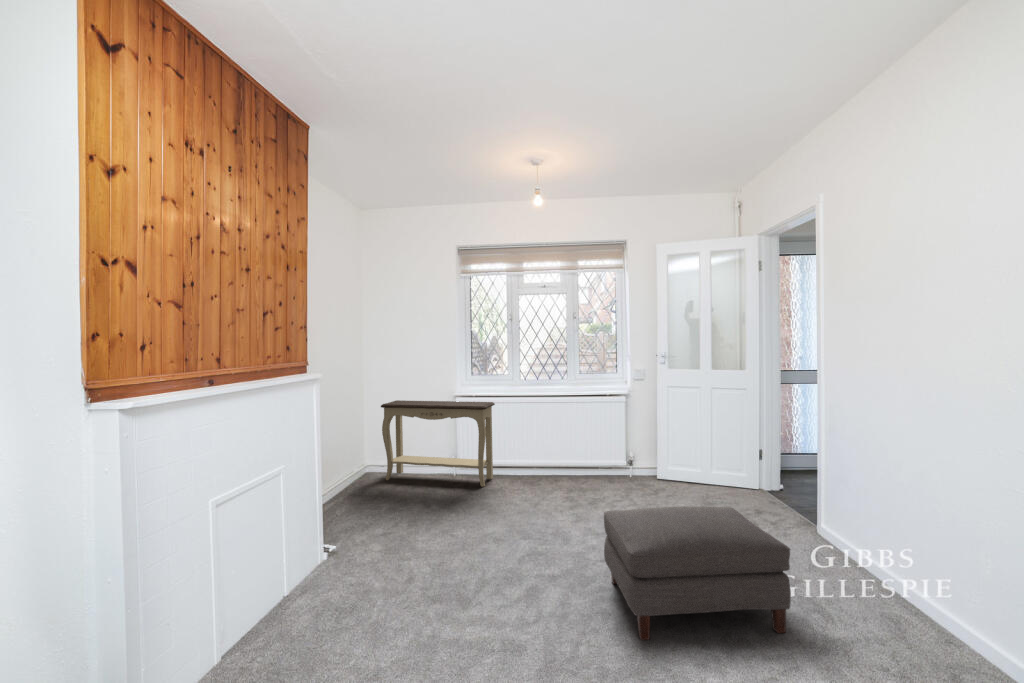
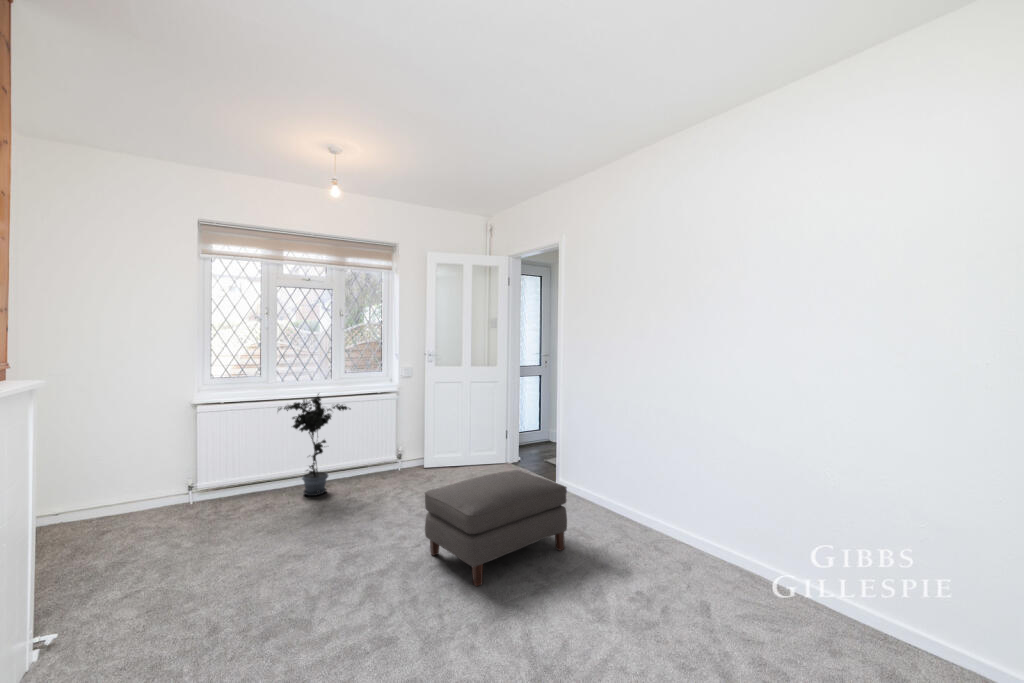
potted plant: none [511,392,573,488] -> present [278,394,350,496]
console table: present [381,400,495,487] -> none [67,408,252,529]

